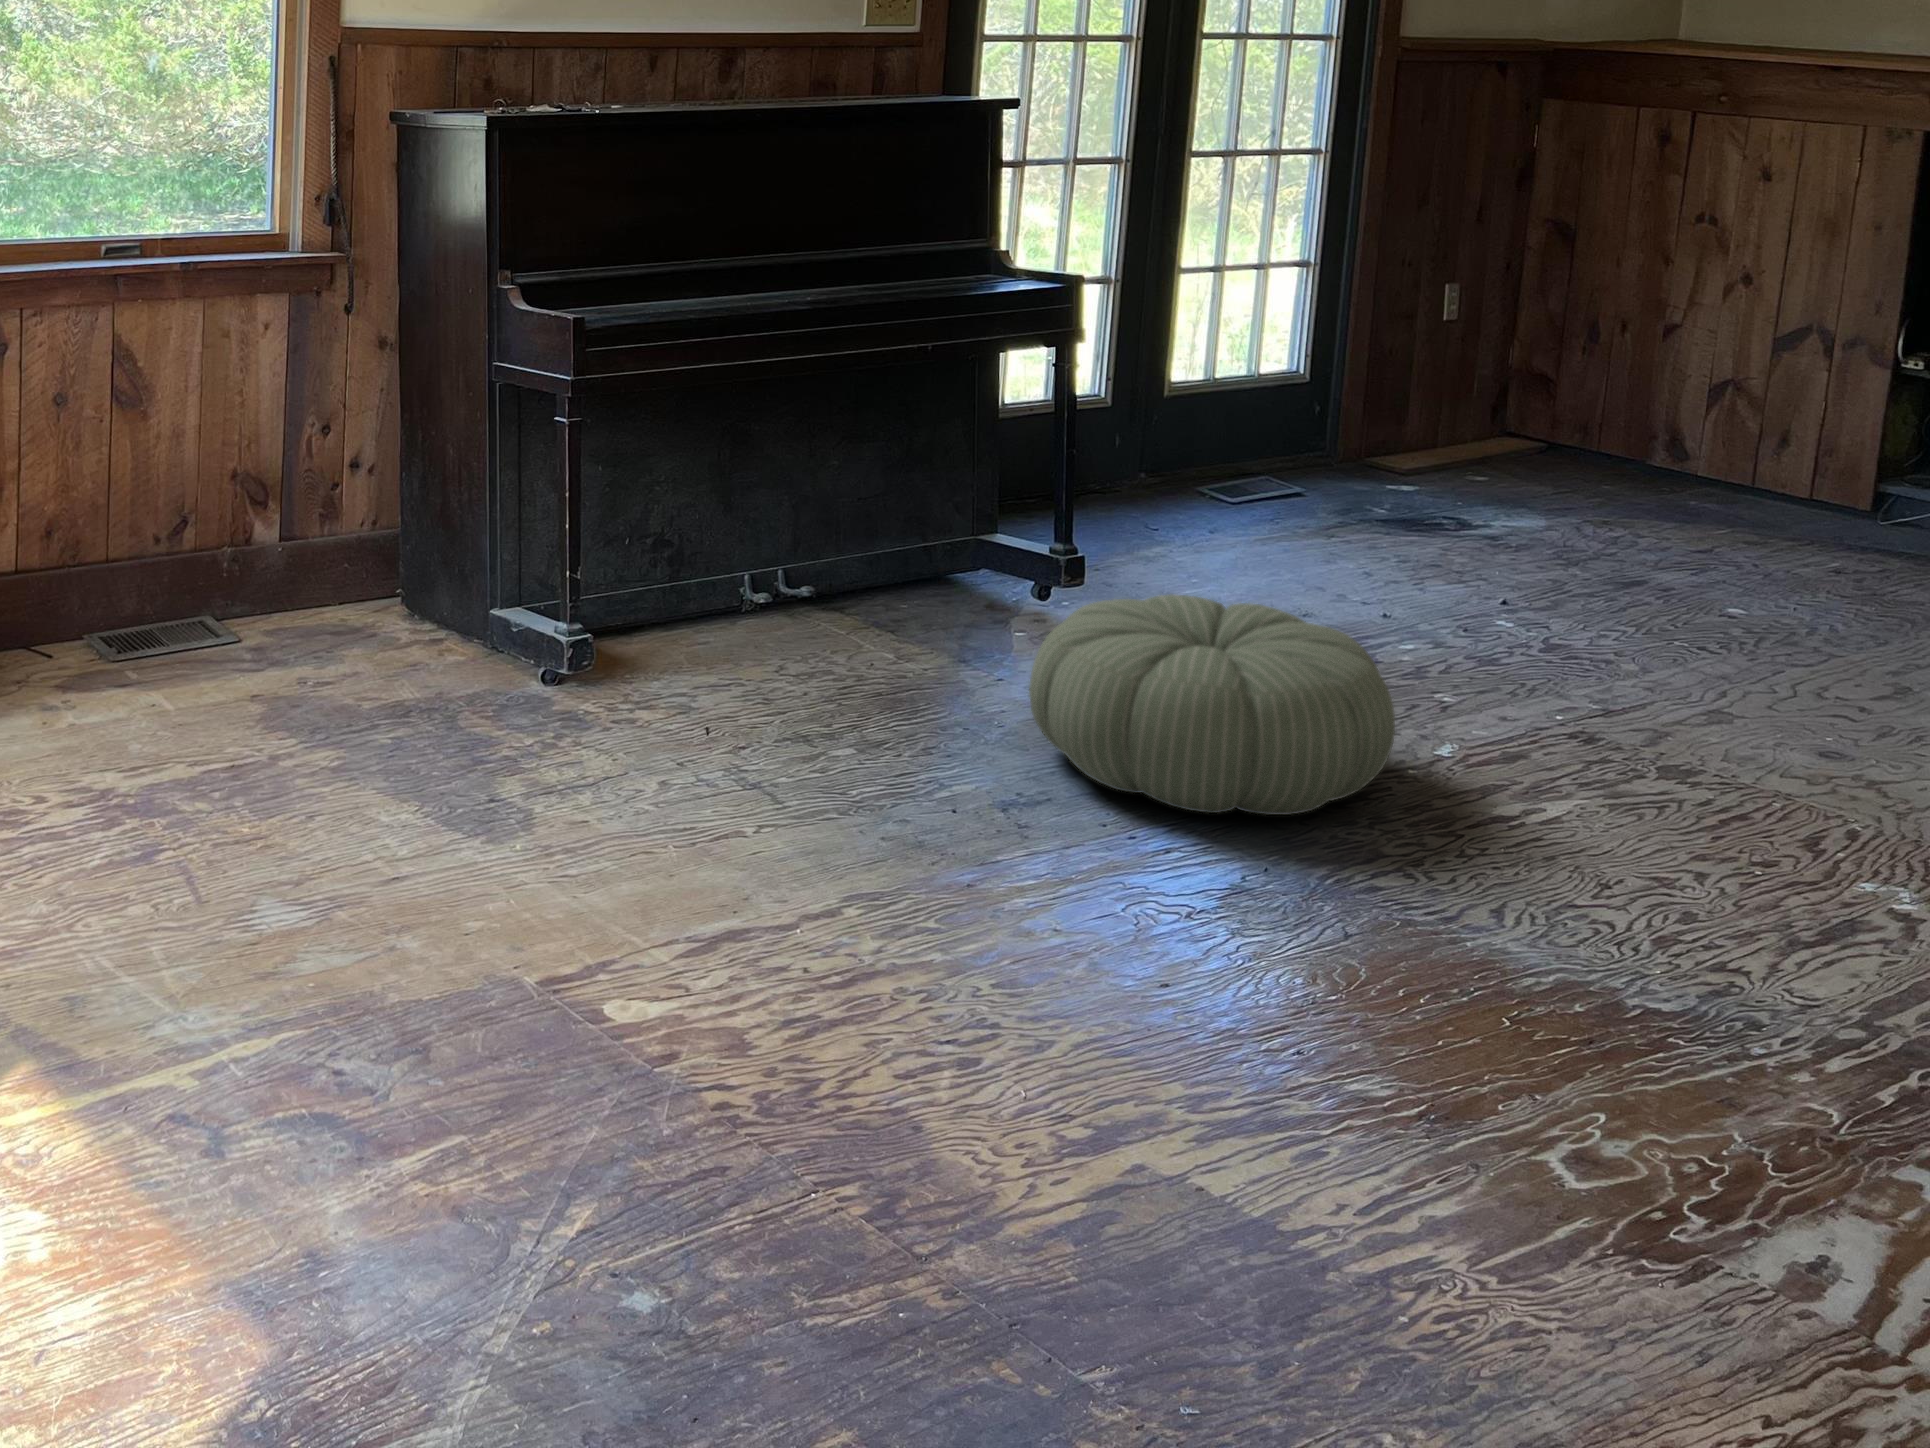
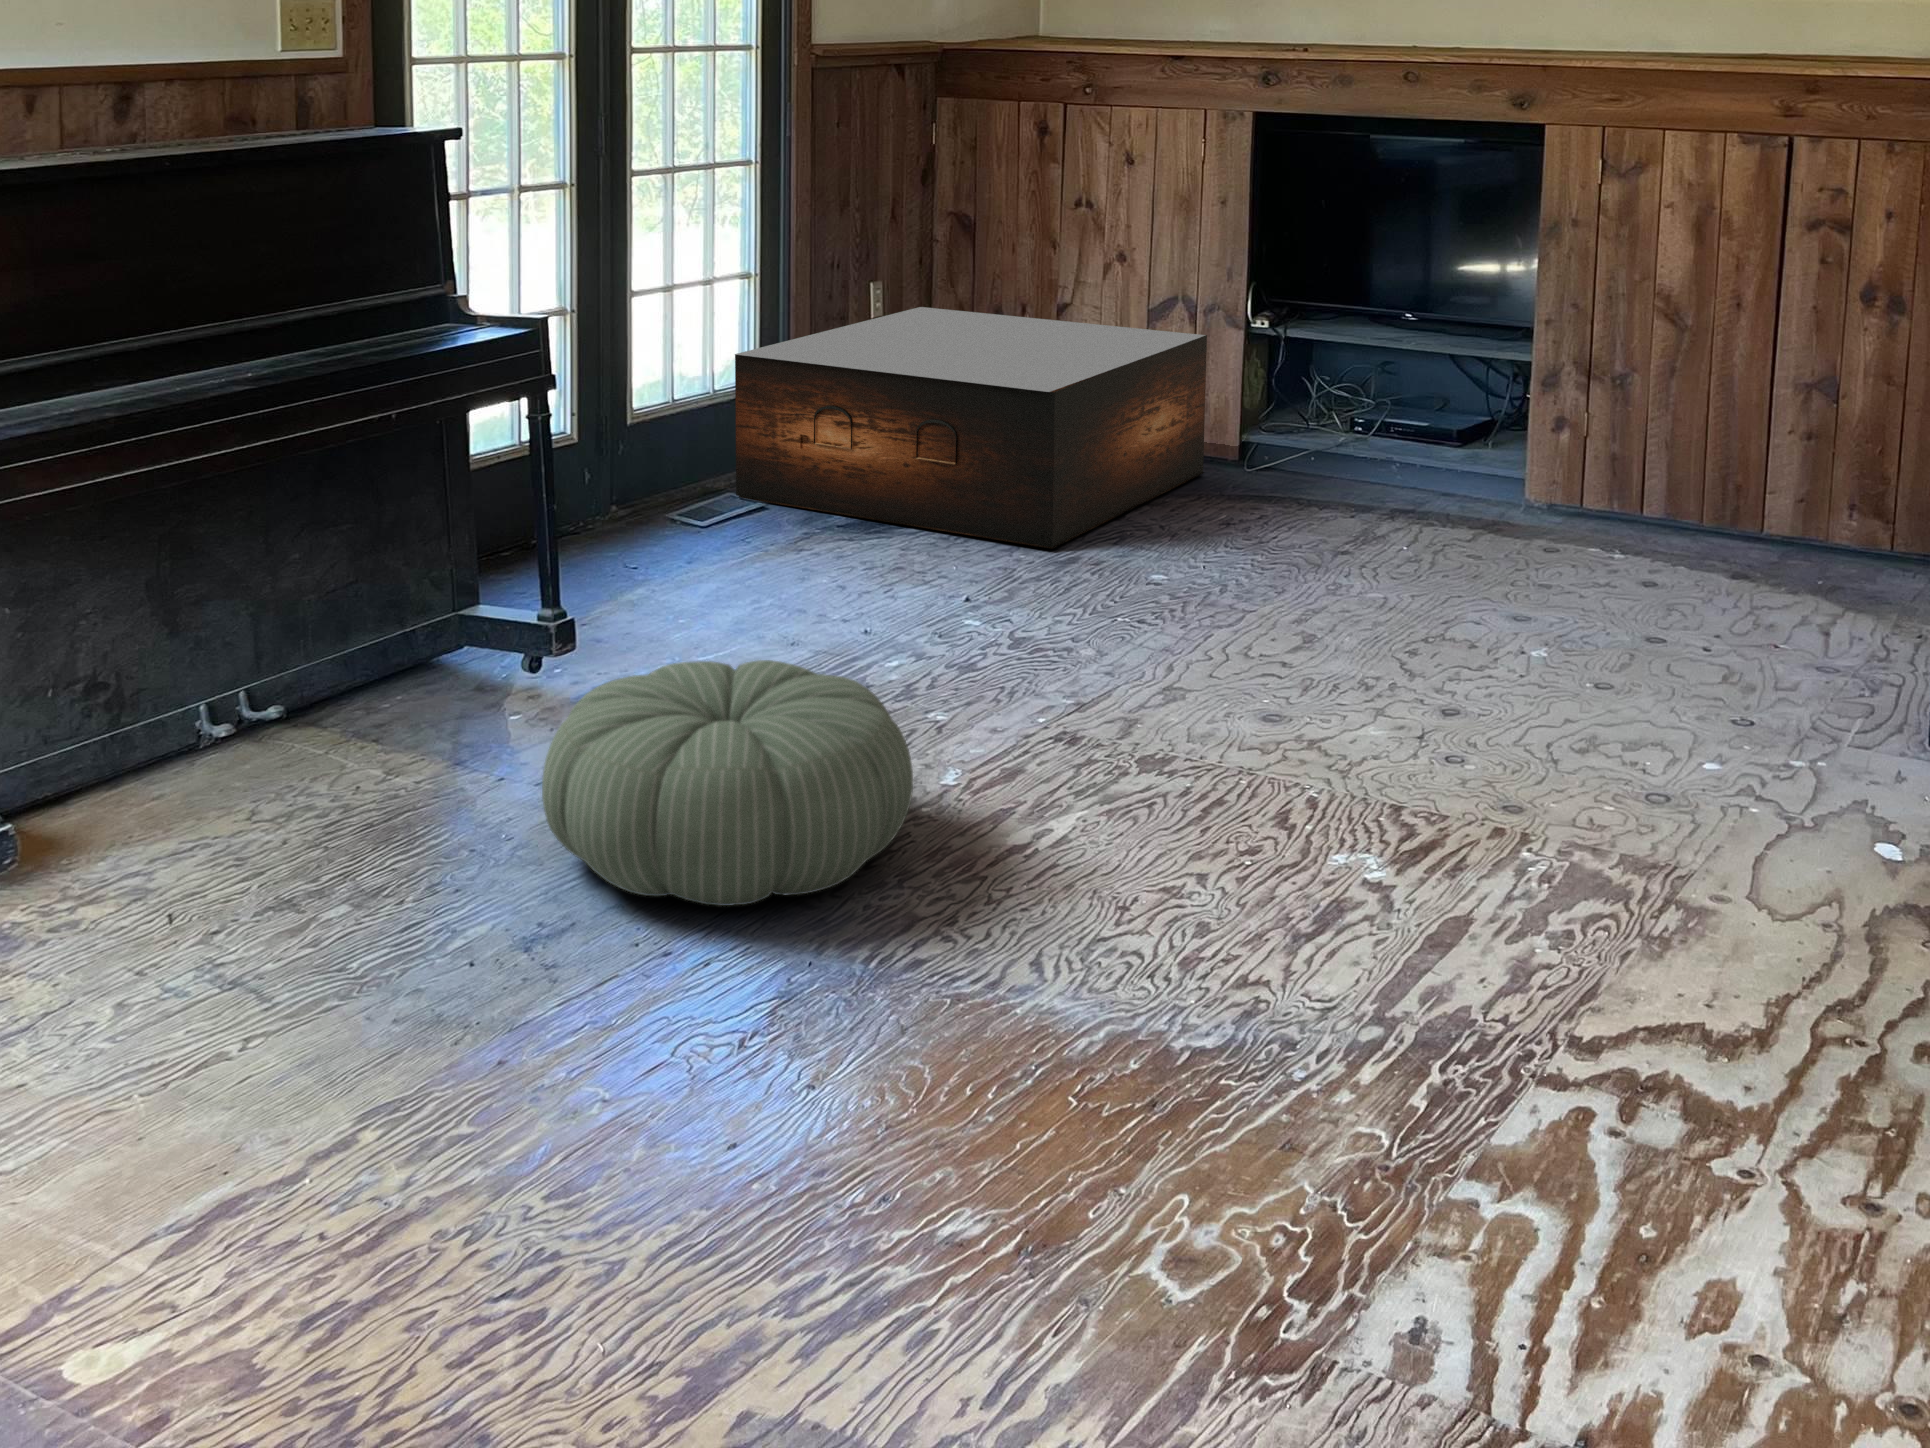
coffee table: none [1270,299,1856,563] -> present [735,307,1207,549]

